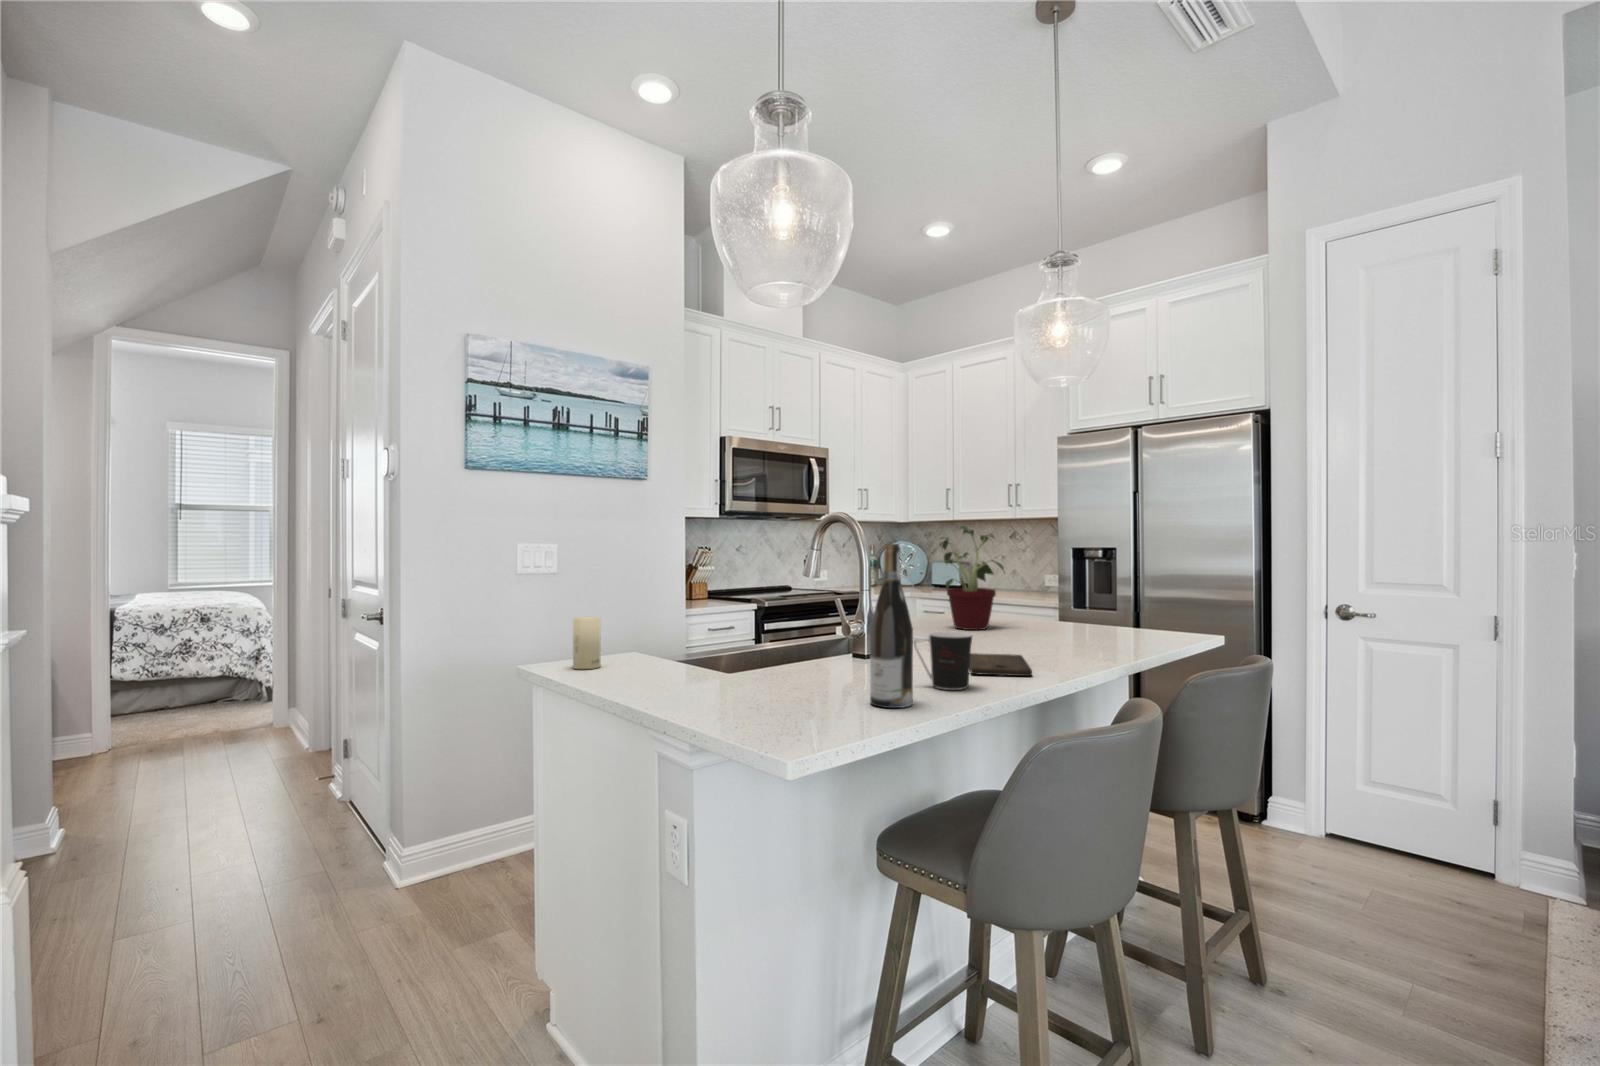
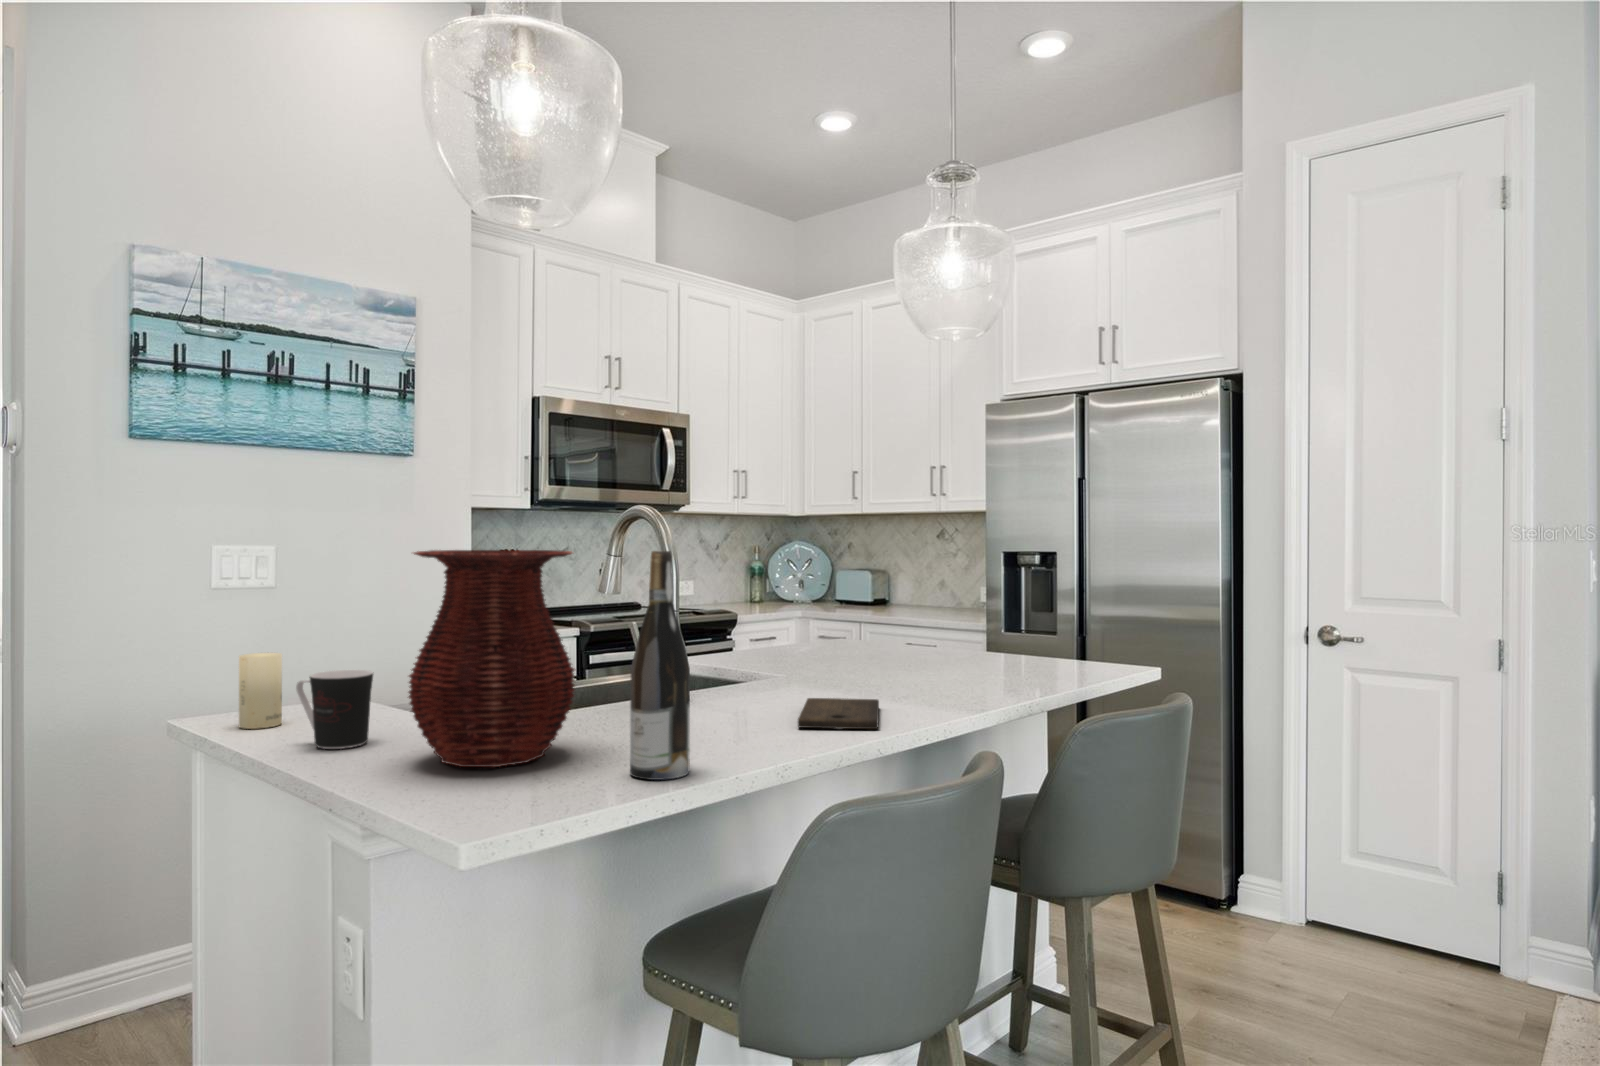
potted plant: present [940,526,1004,630] -> none [802,522,889,664]
vase: none [708,544,822,698] -> present [409,550,575,767]
coffee cup: present [914,631,972,690] -> present [296,670,373,749]

